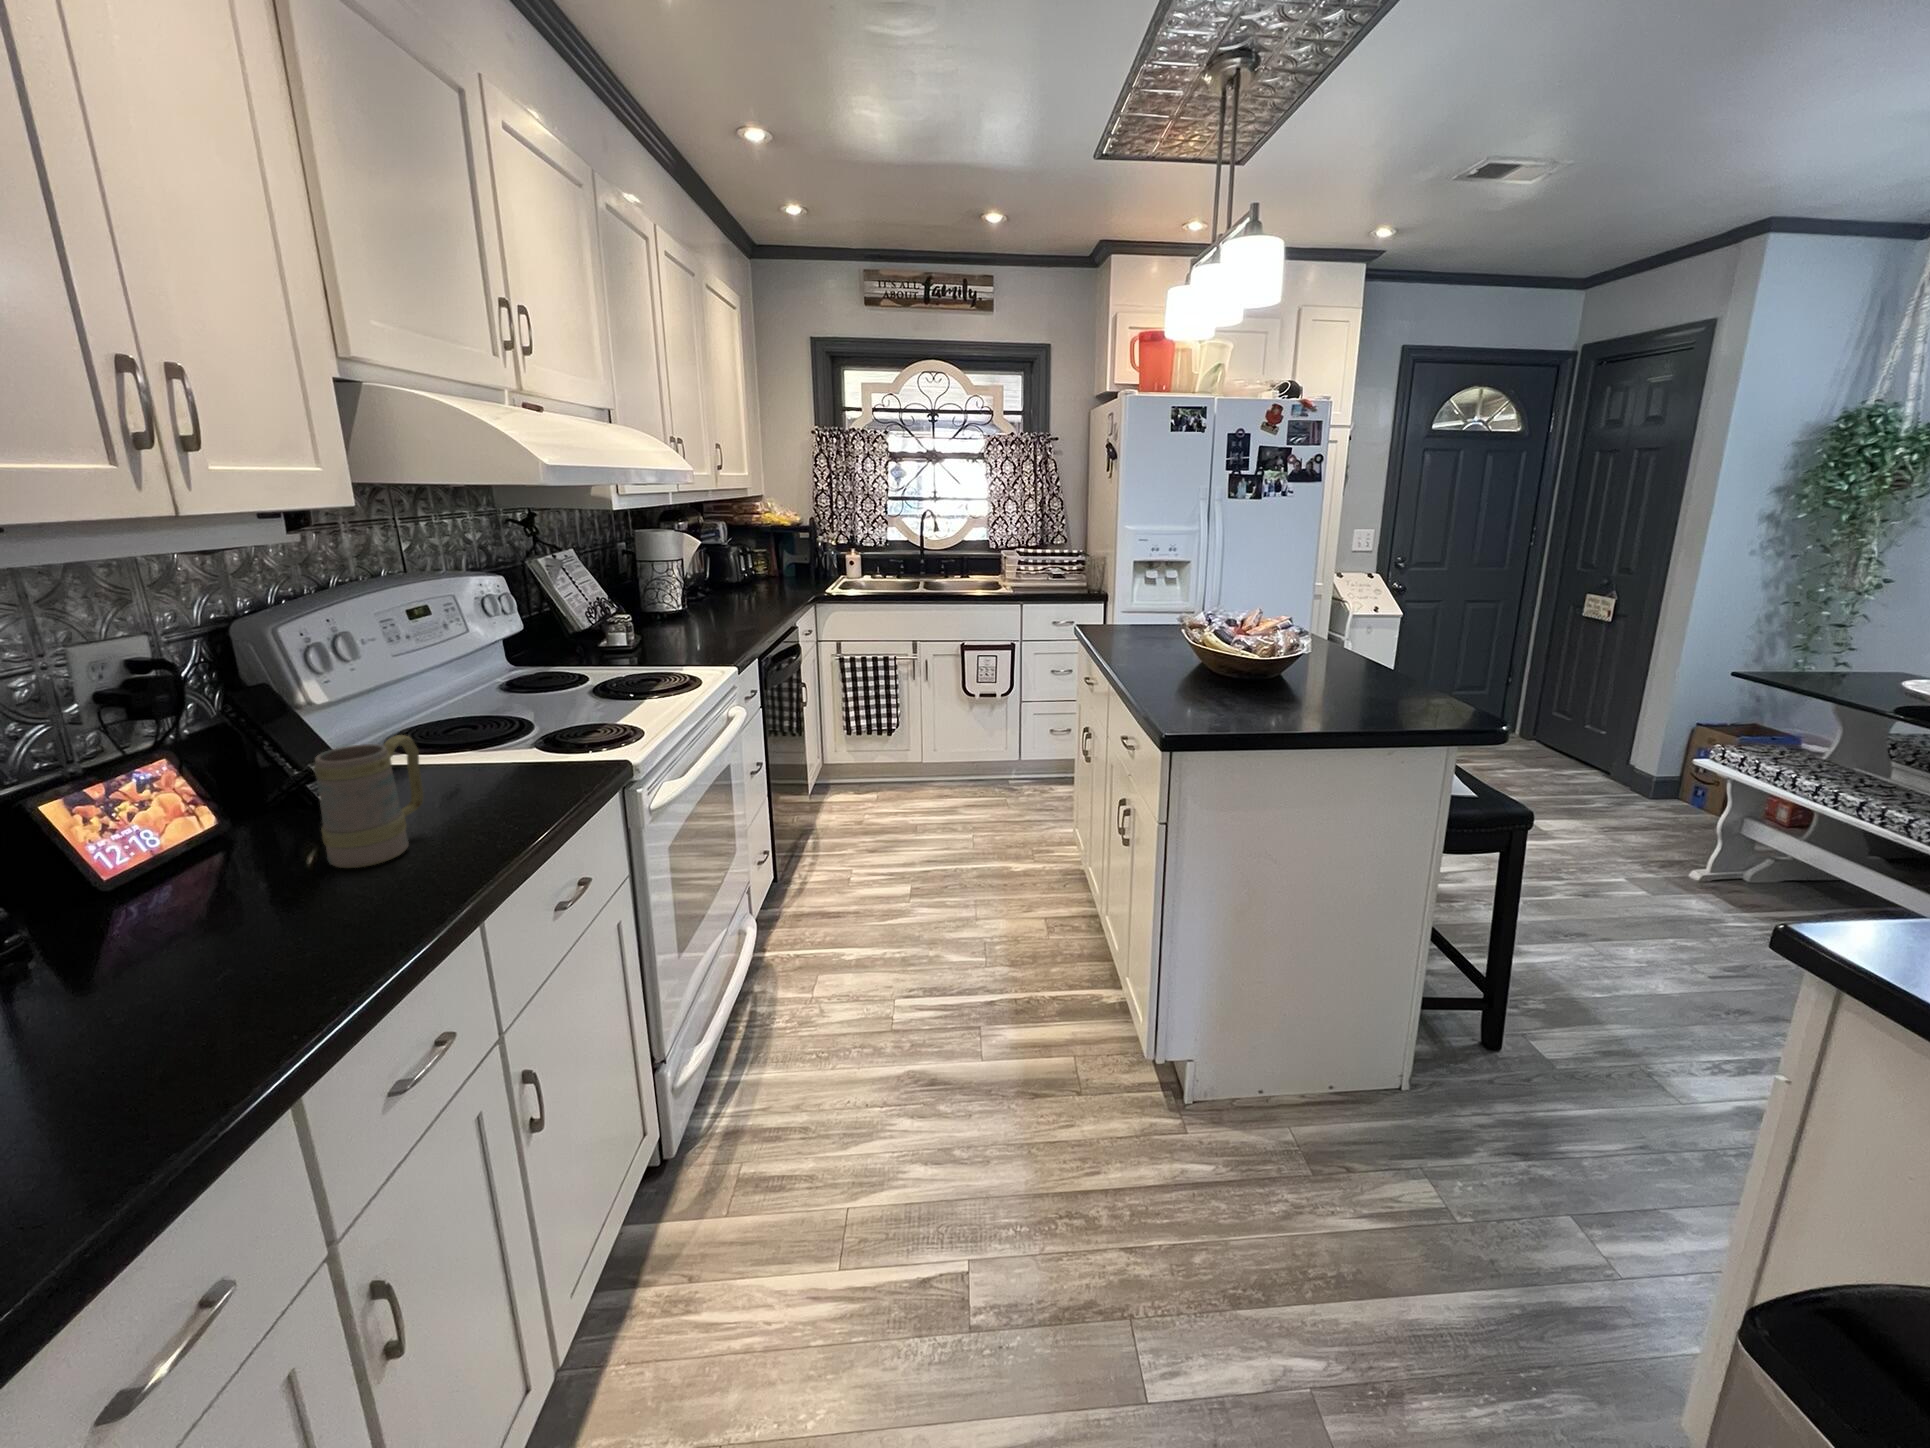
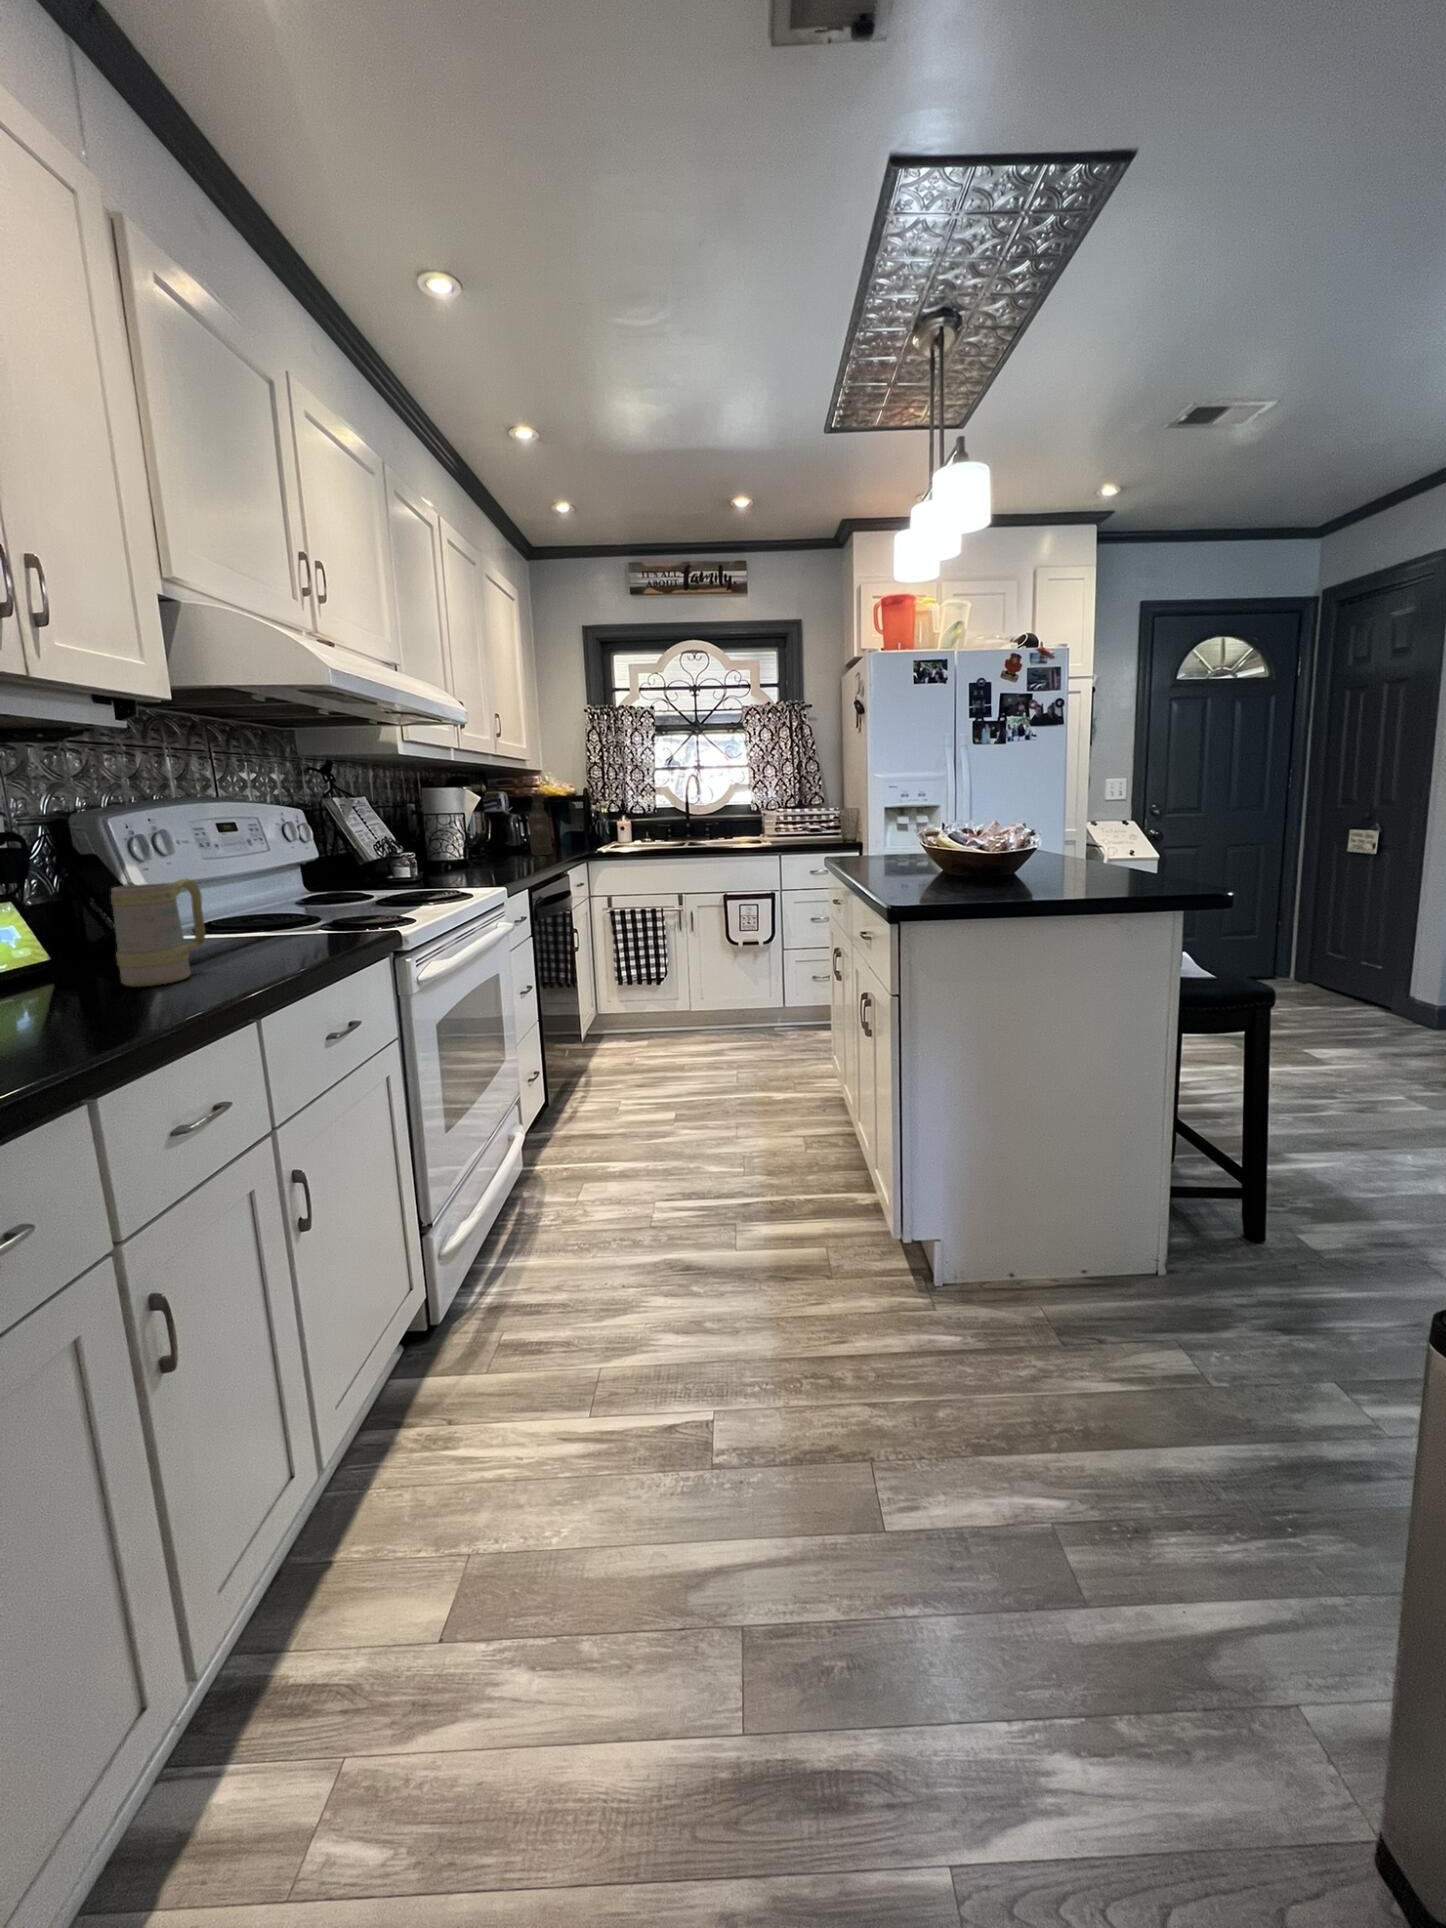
vase: none [750,526,776,594] -> present [528,793,552,856]

